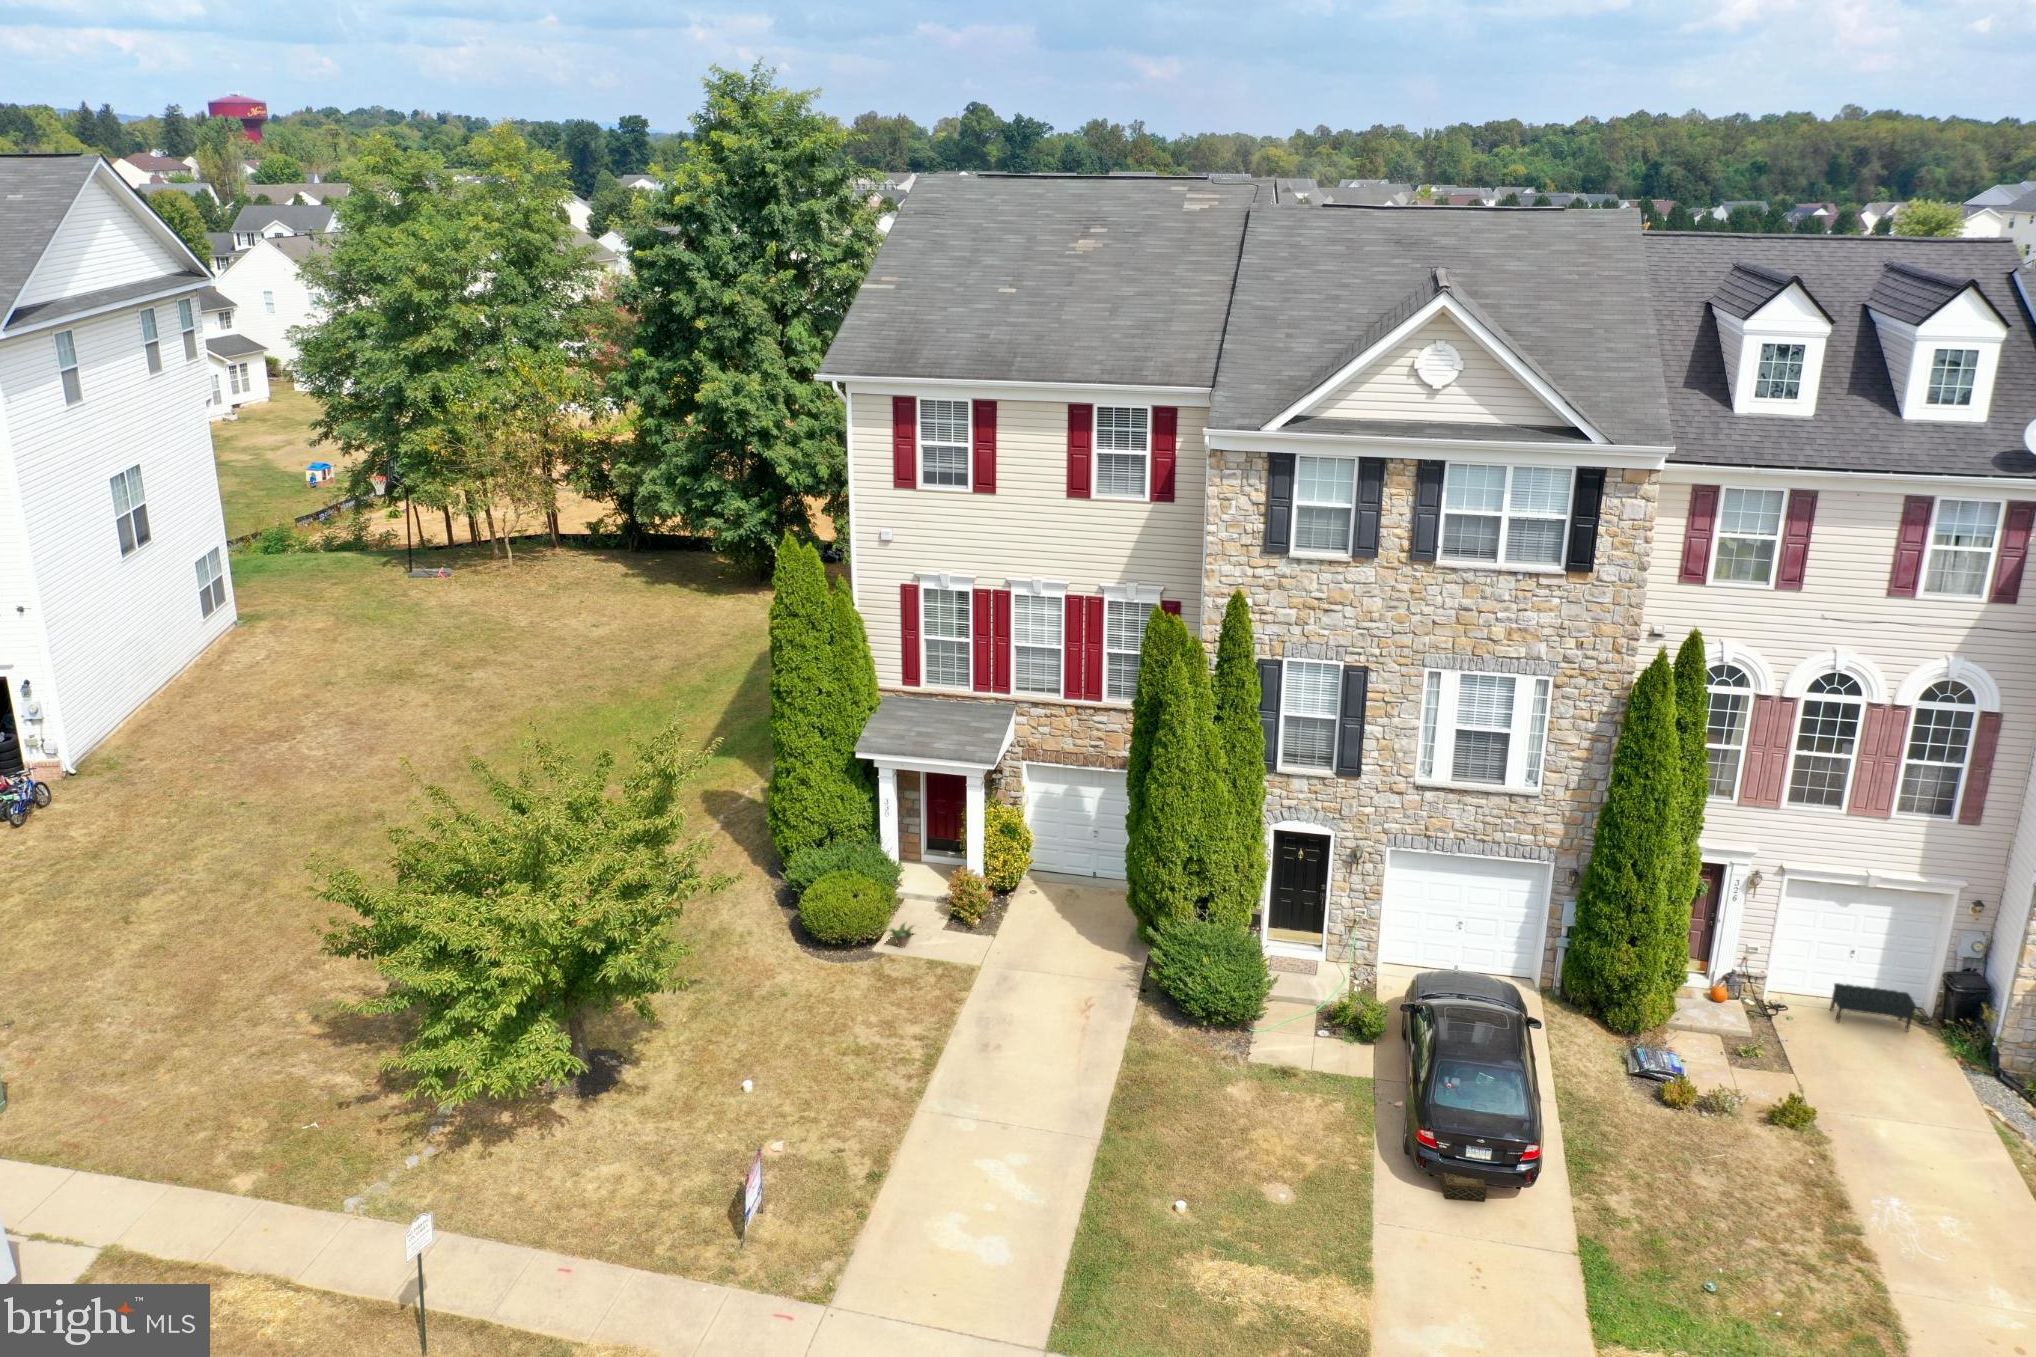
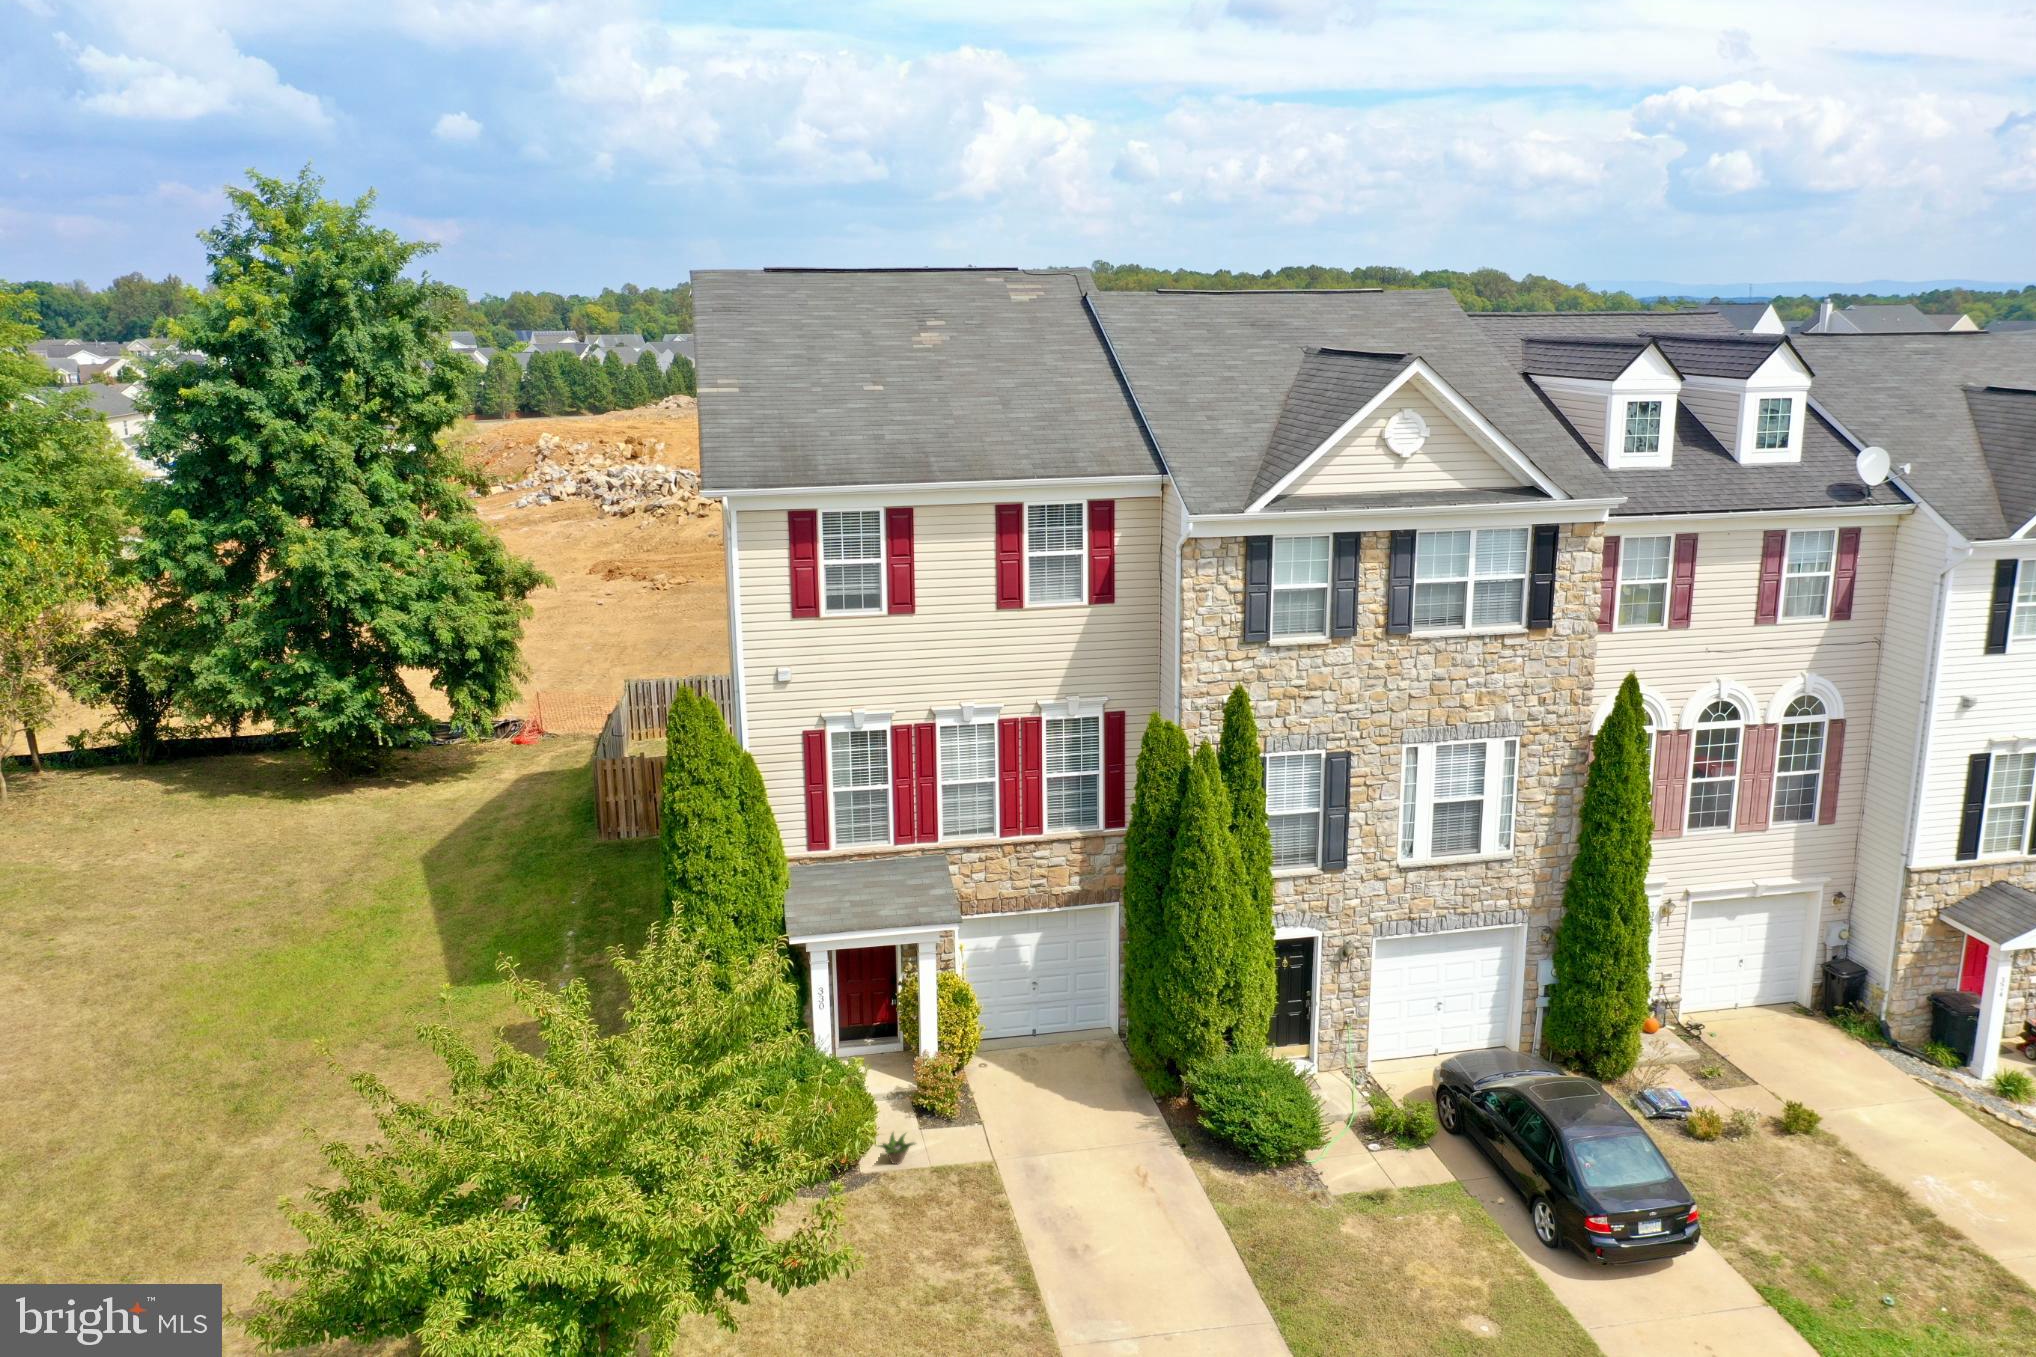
bench: present [1830,983,1916,1031] -> none [1731,985,1805,1025]
woven basket: present [1441,1172,1487,1202] -> none [1638,1258,1691,1295]

